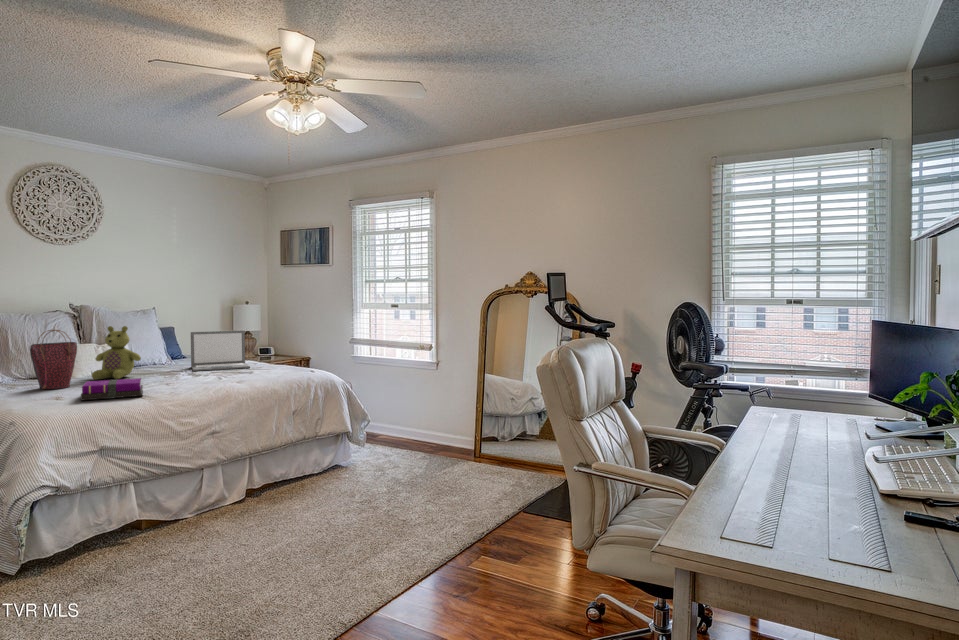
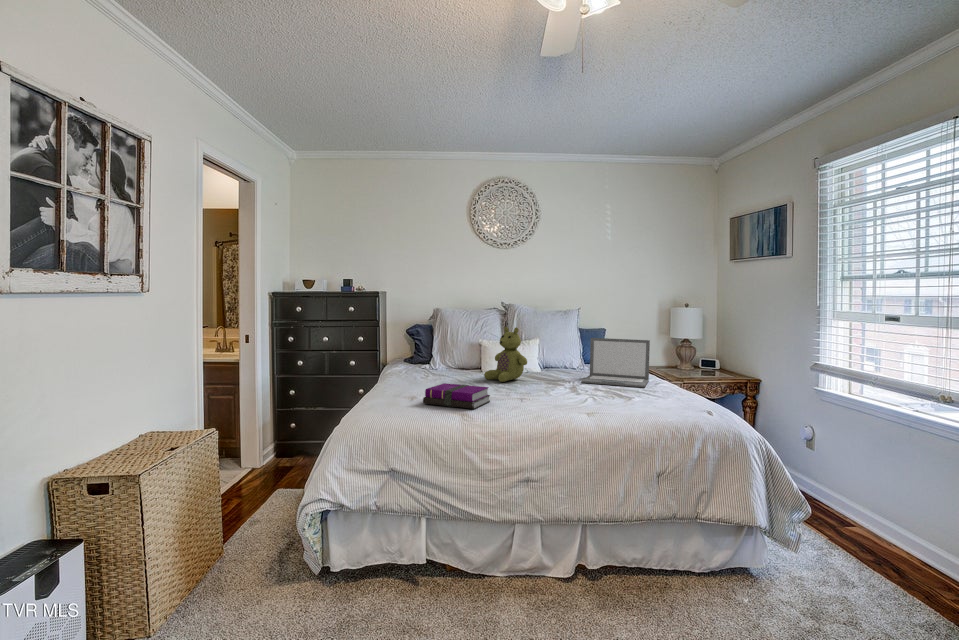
handbag: present [30,330,77,389] -> none [428,328,466,385]

